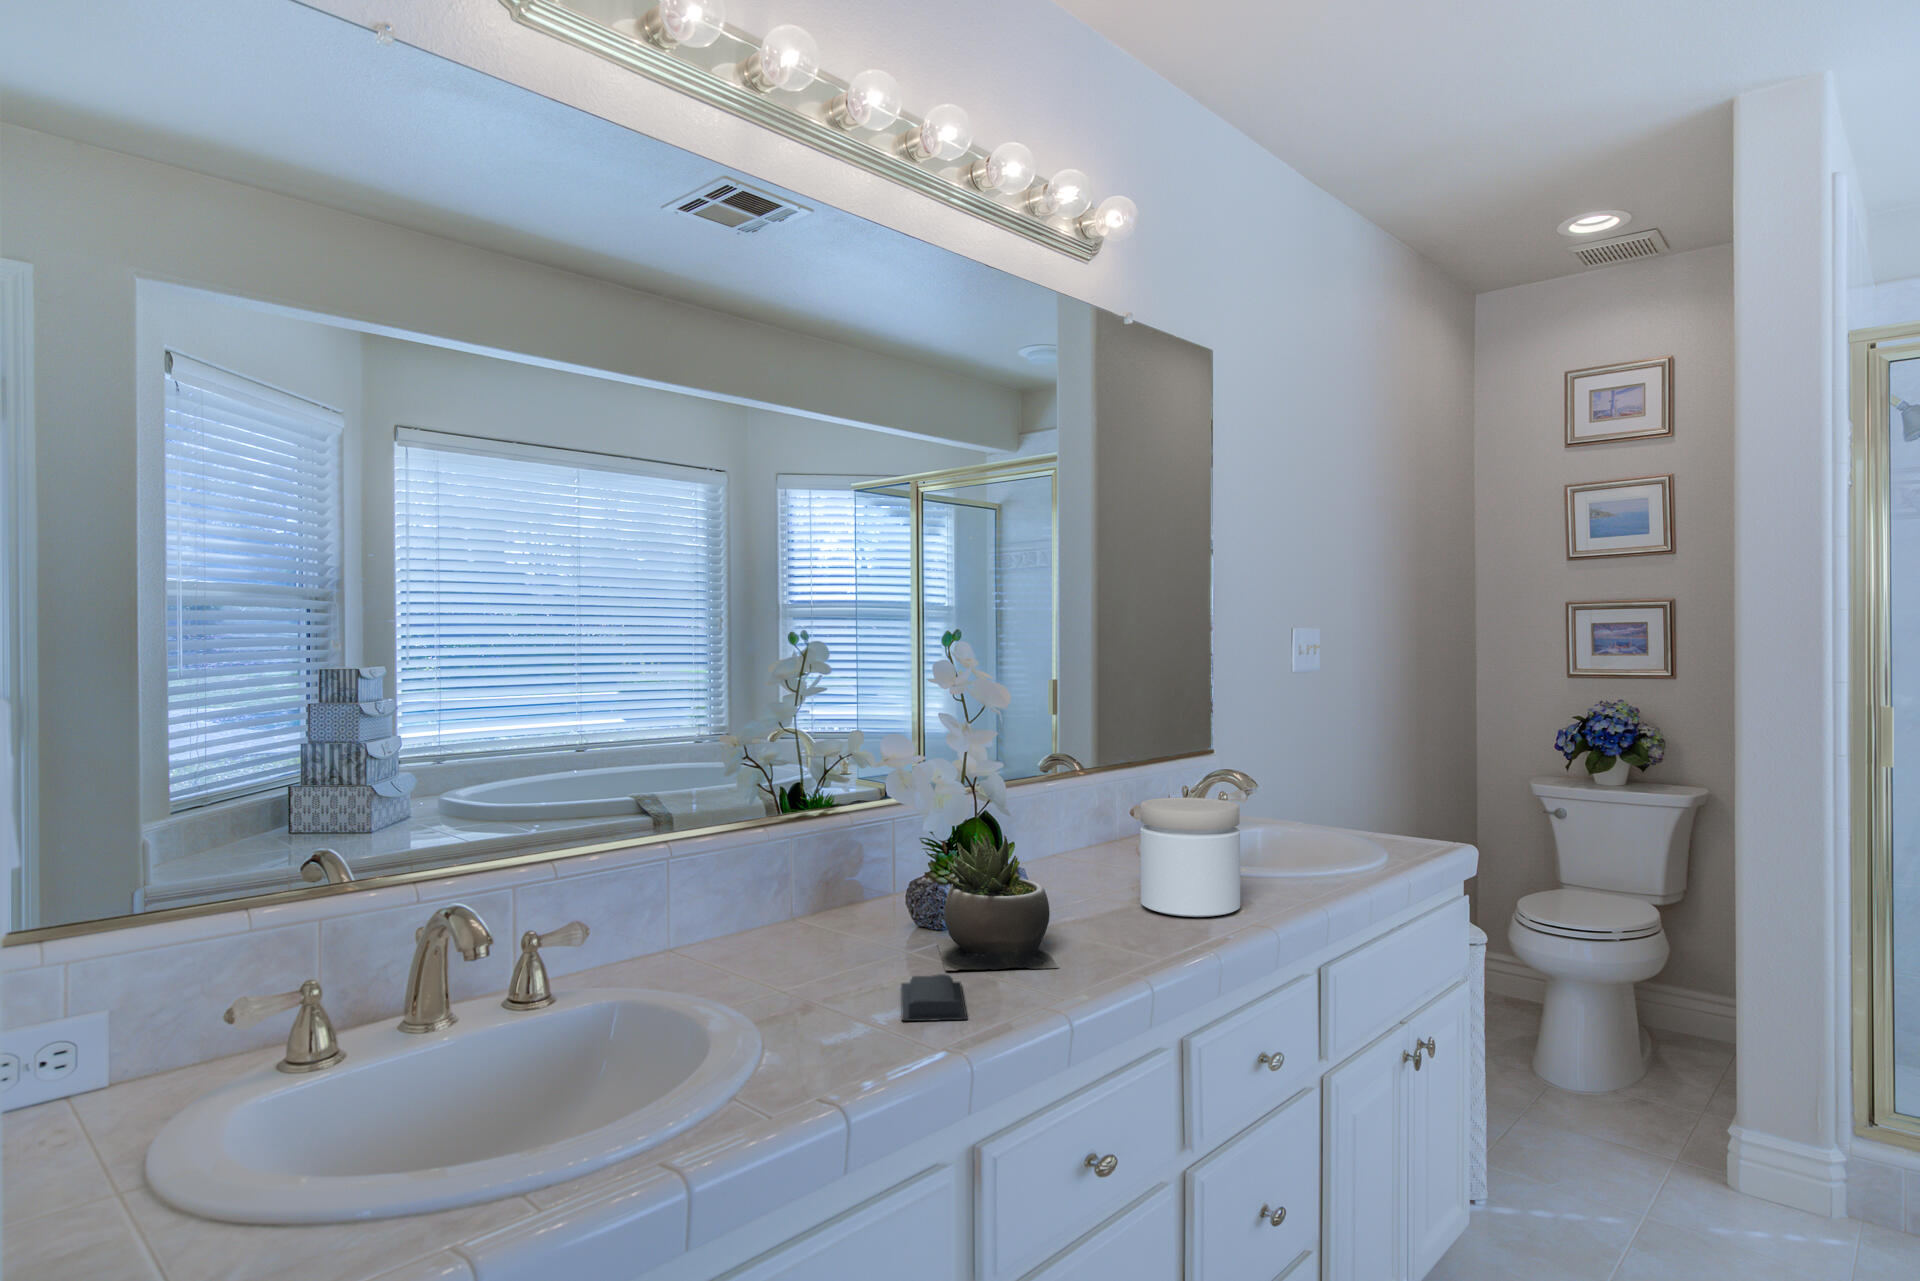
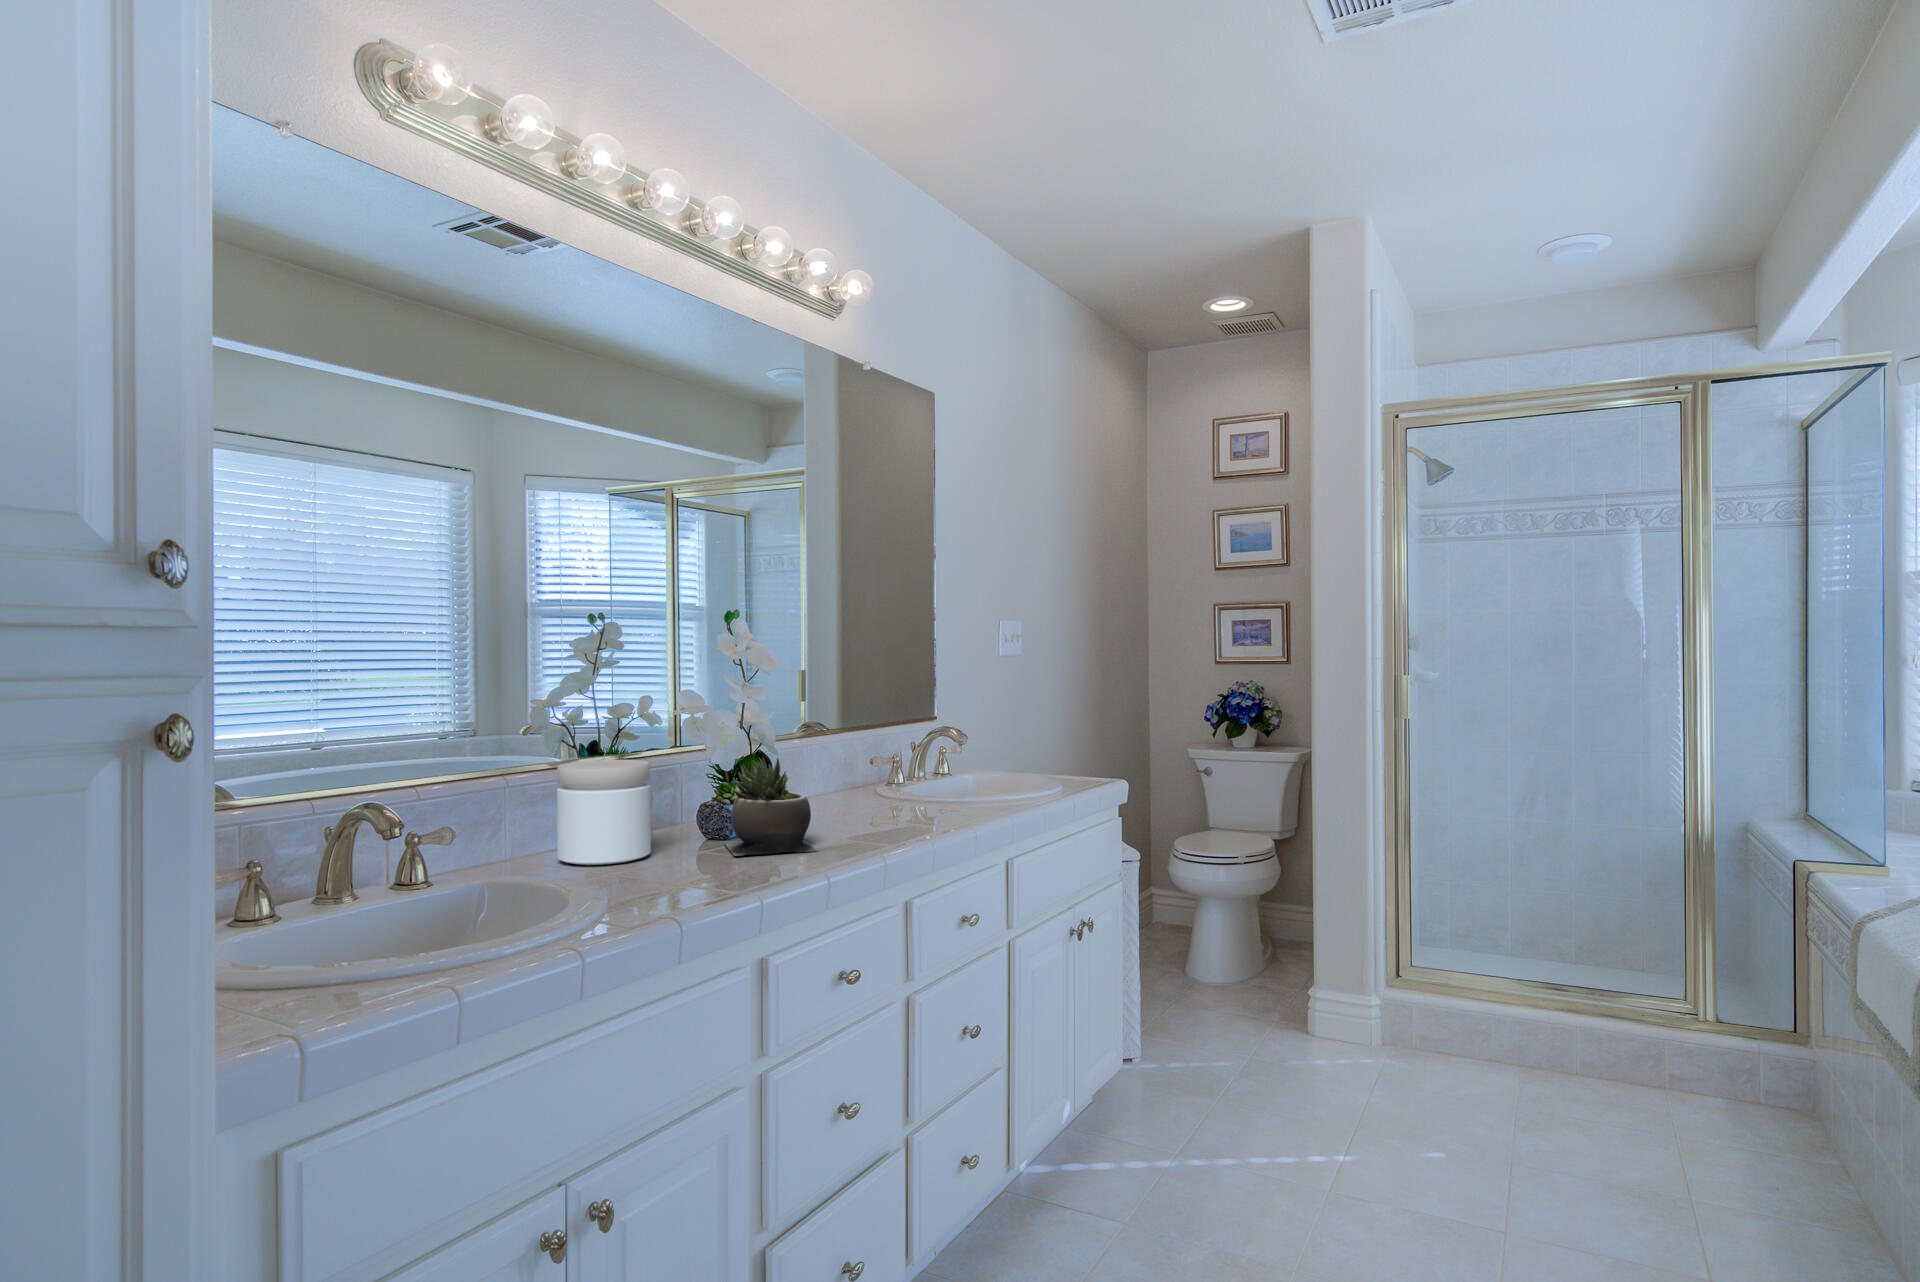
jar: present [1140,798,1240,917] -> present [557,760,651,865]
soap bar: present [901,974,967,1021] -> none [703,854,756,880]

